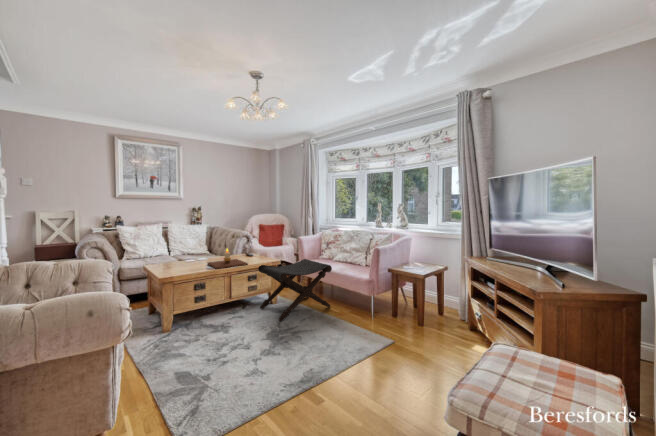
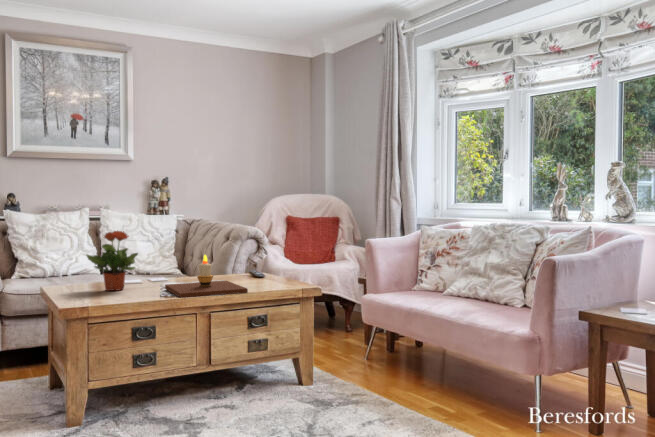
potted plant: none [167,238,194,267] -> present [86,231,138,291]
footstool: present [258,259,332,321] -> none [271,287,438,422]

